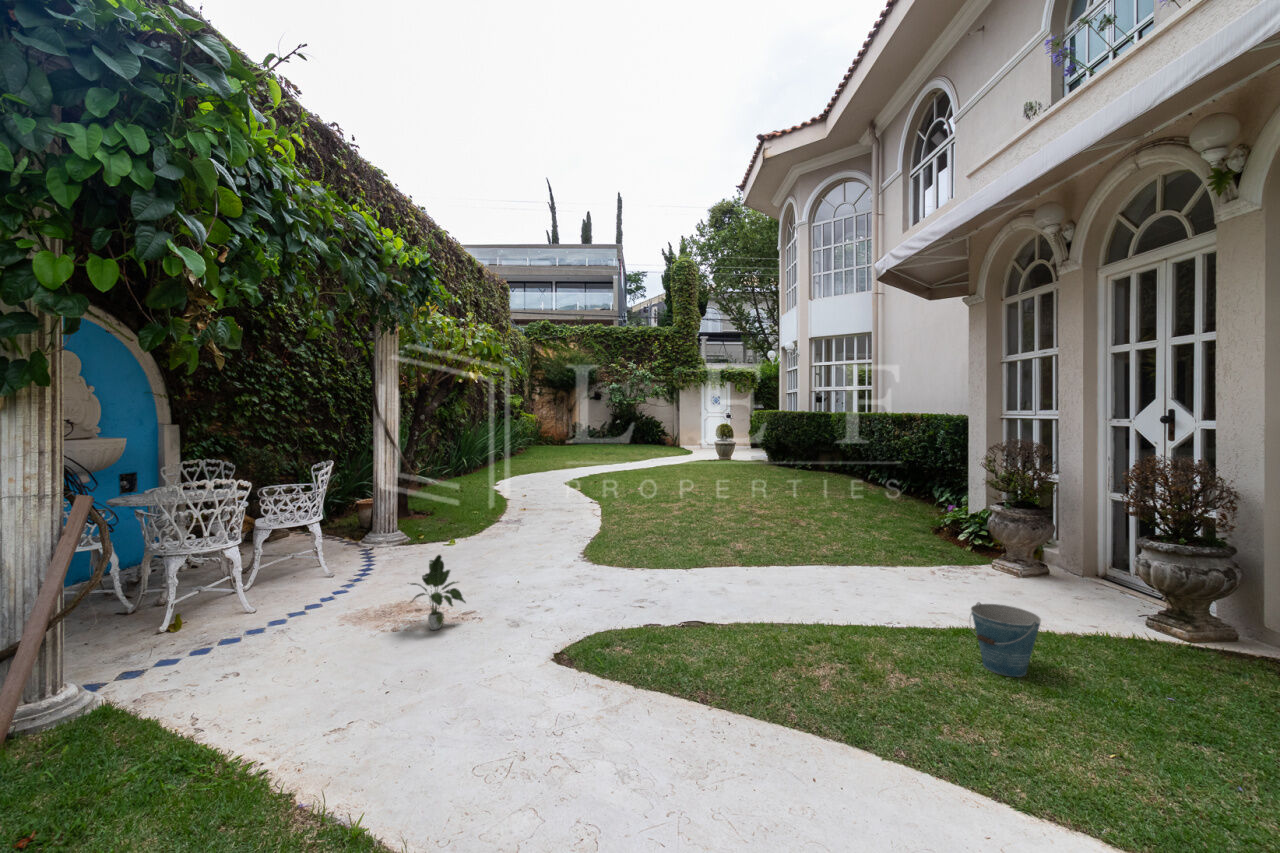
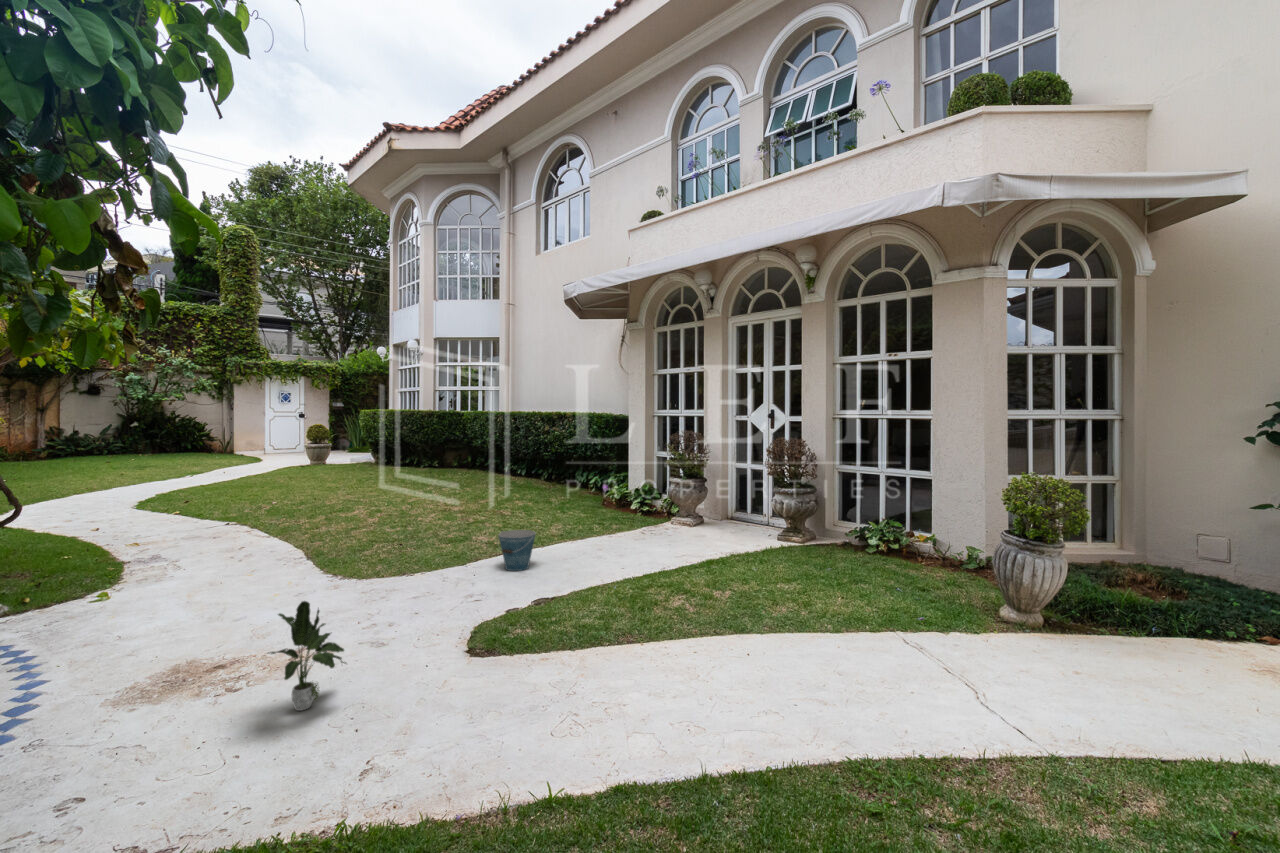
bucket: present [971,602,1041,677] -> present [499,530,536,571]

